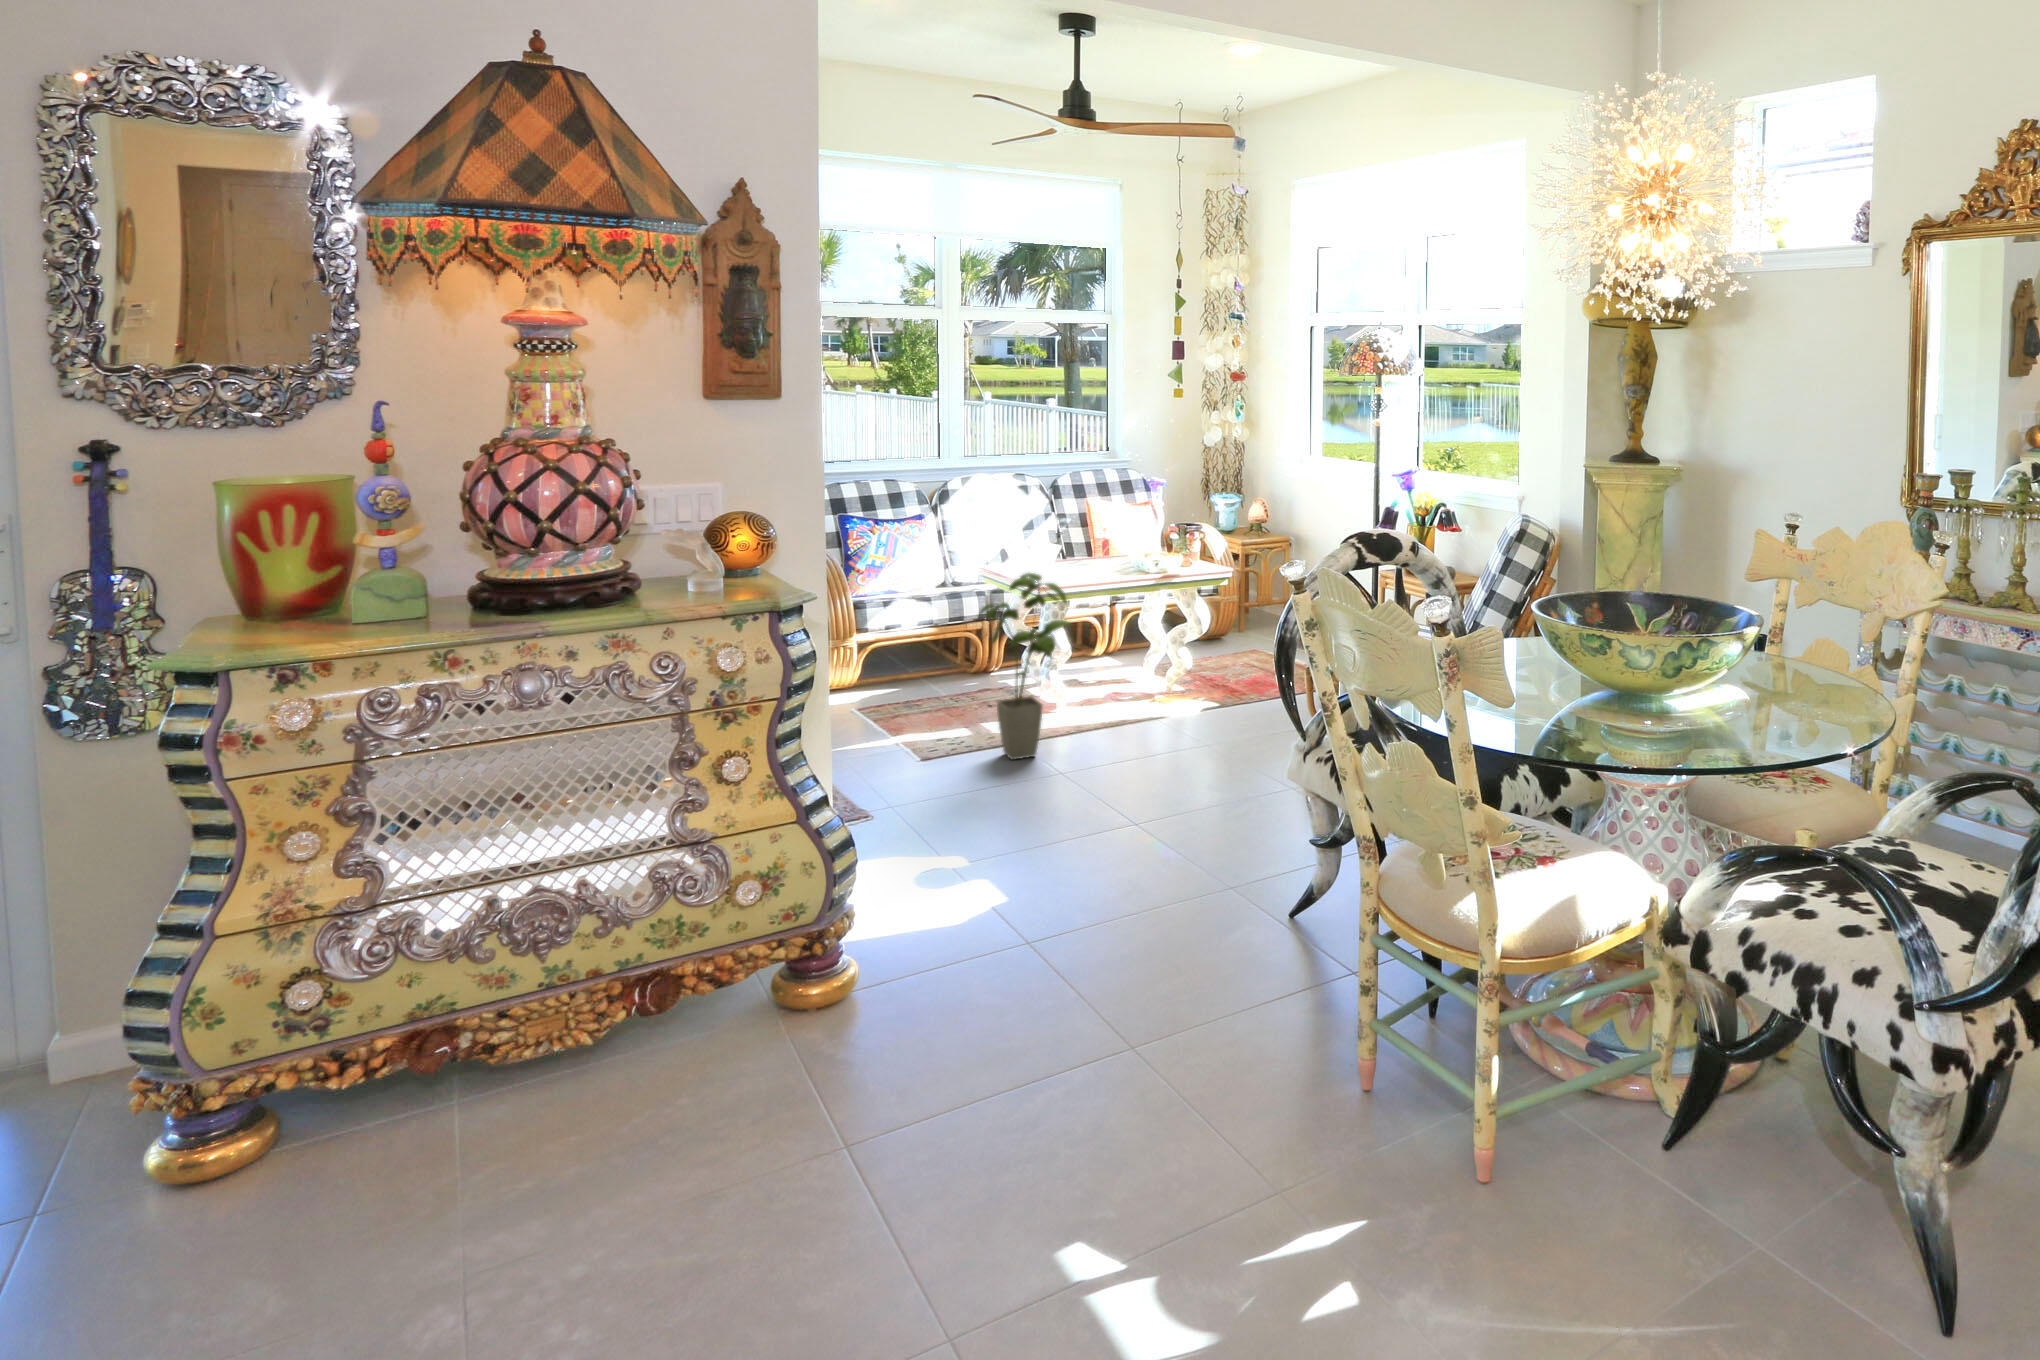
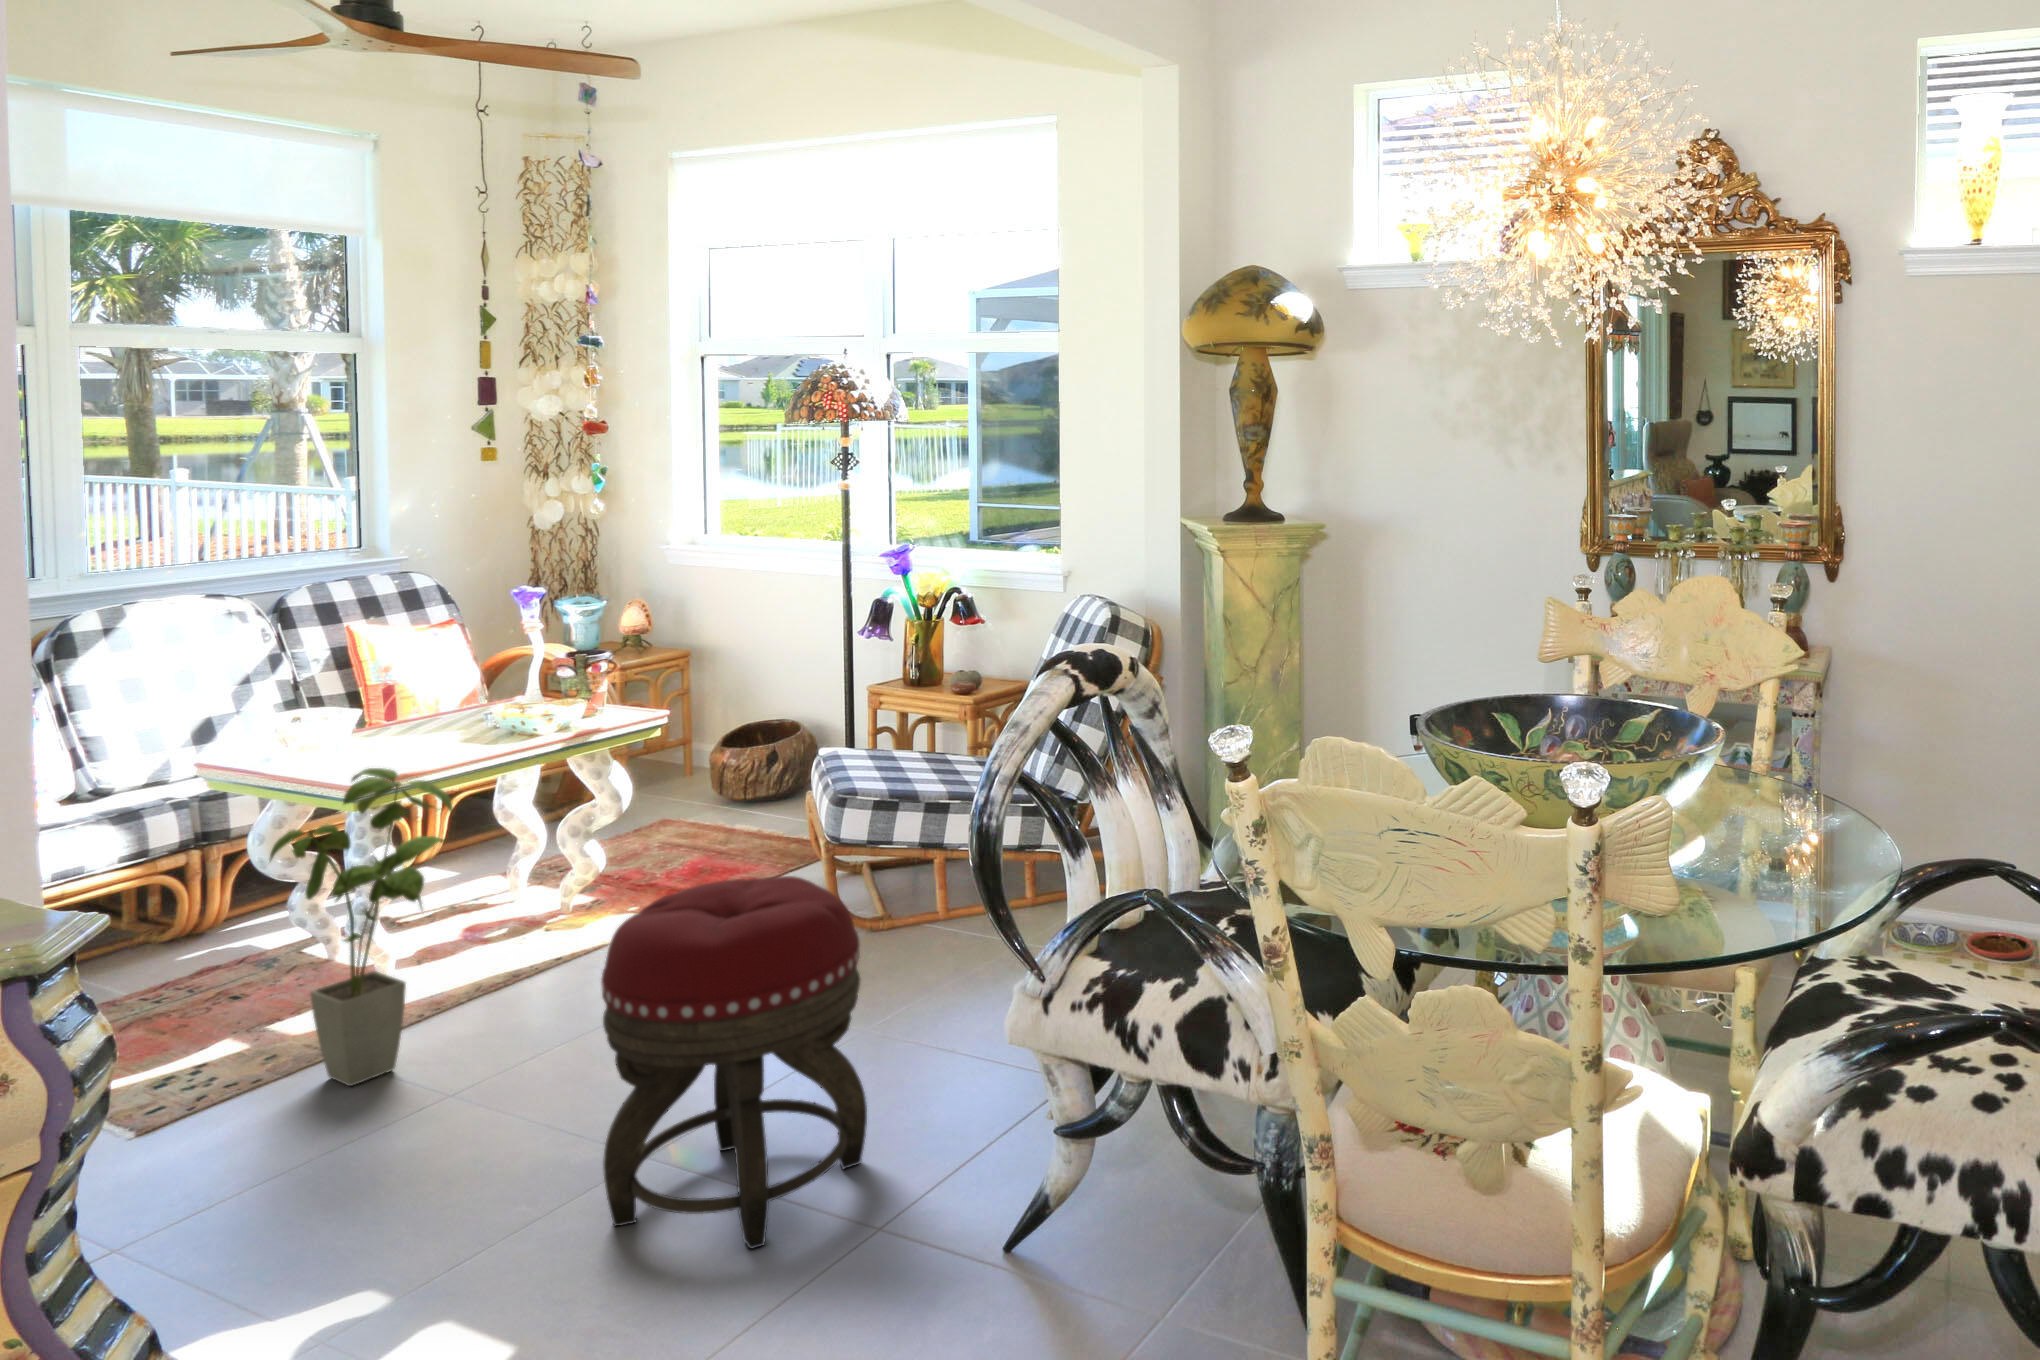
footstool: none [1088,660,1244,884] -> present [601,876,867,1249]

